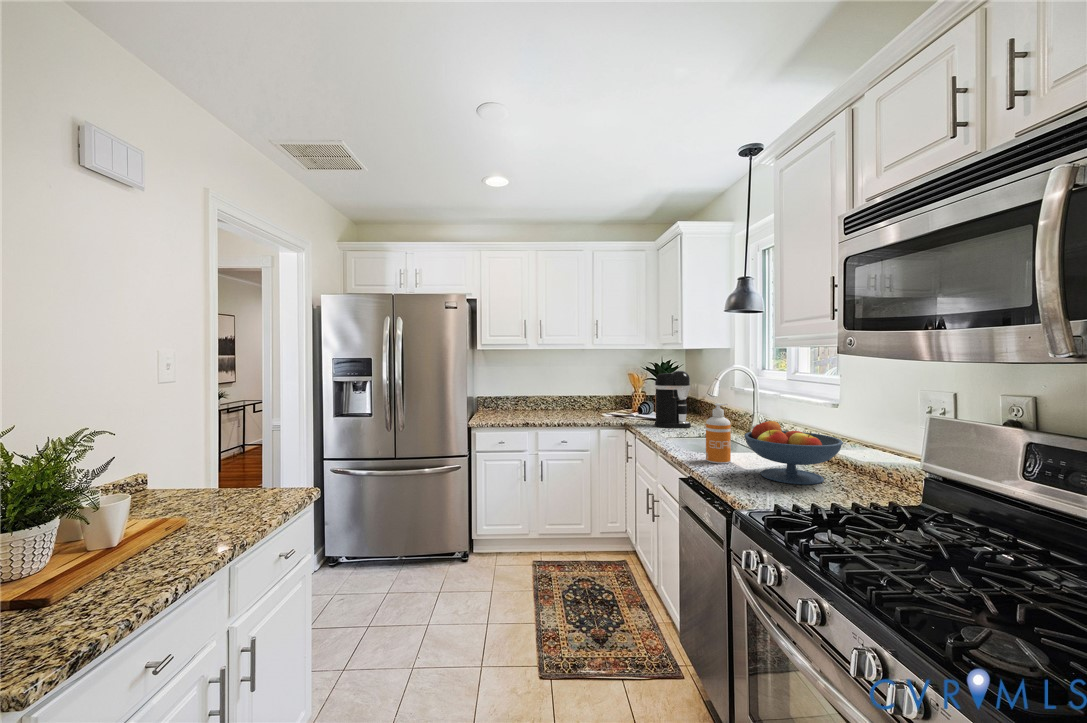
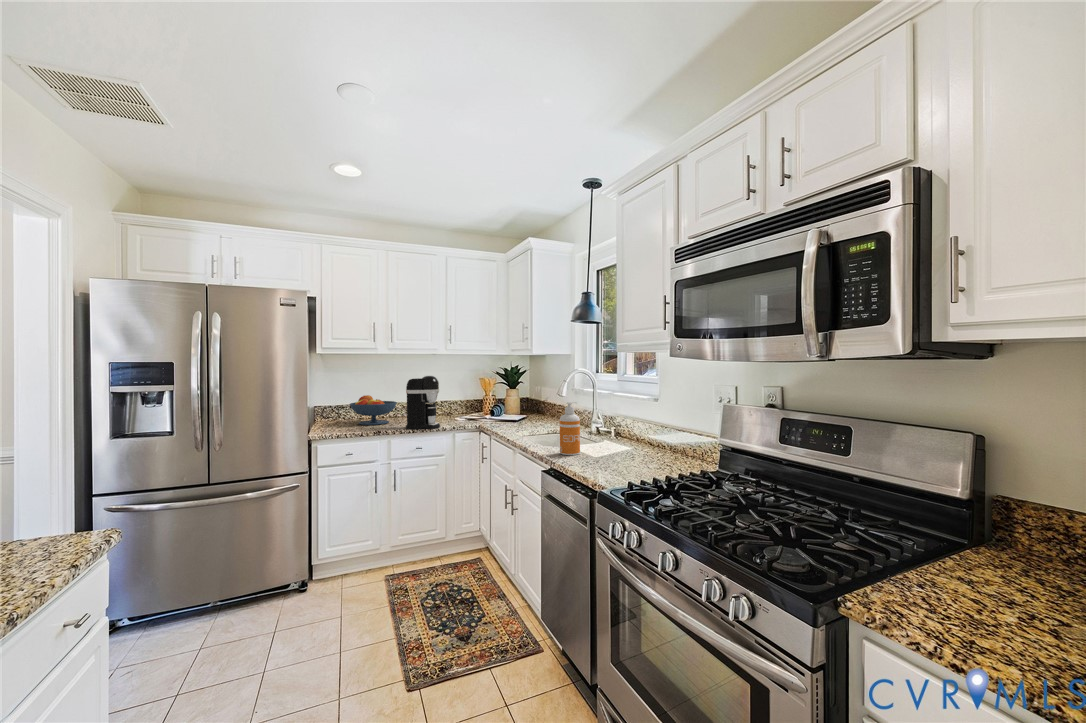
coffee maker: present [654,371,691,428] -> present [406,376,440,429]
fruit bowl: present [744,420,843,485] -> present [350,395,397,425]

